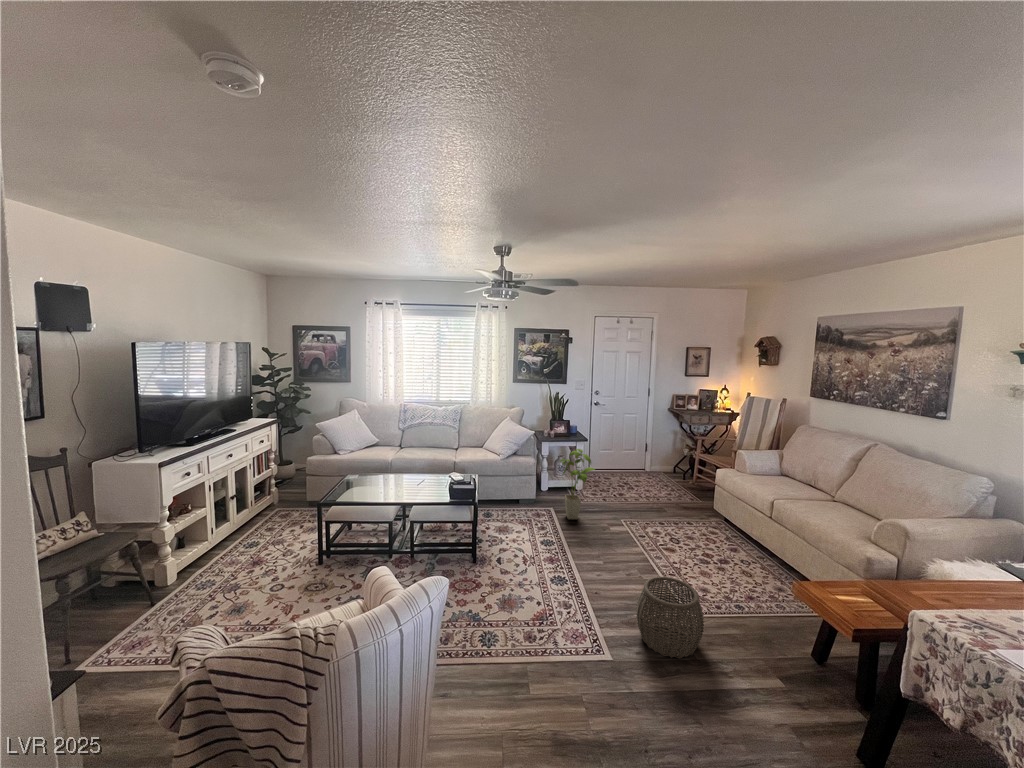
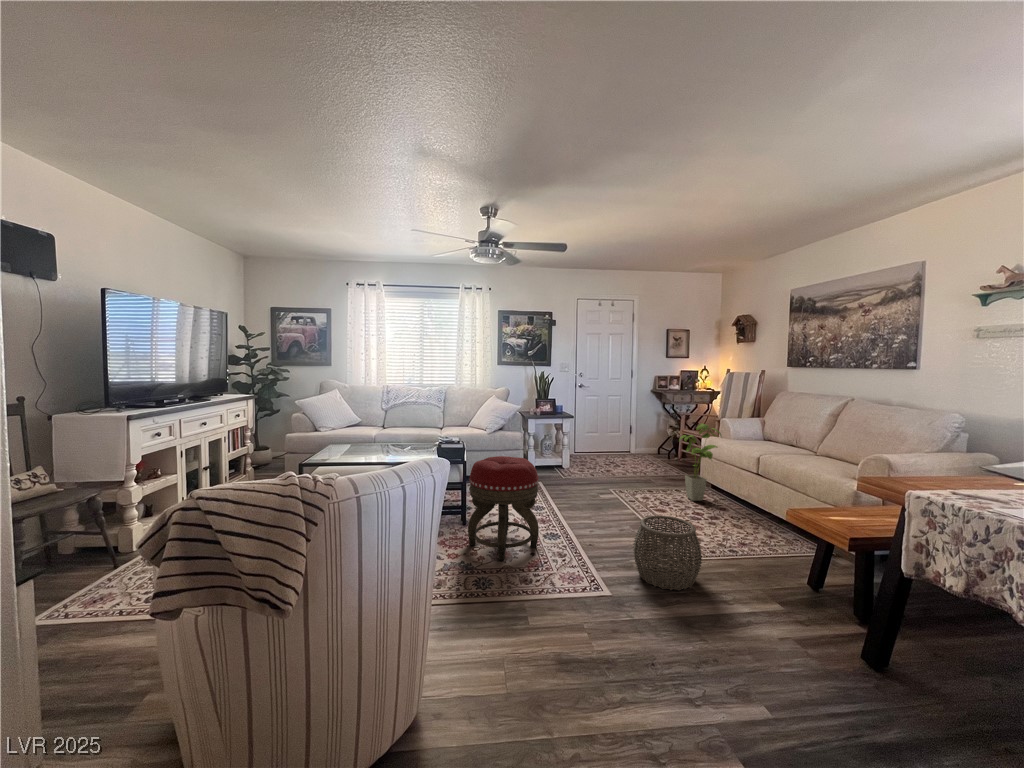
house plant: present [560,449,594,519] -> present [679,424,721,501]
footstool: none [477,503,546,611] -> present [468,456,539,560]

